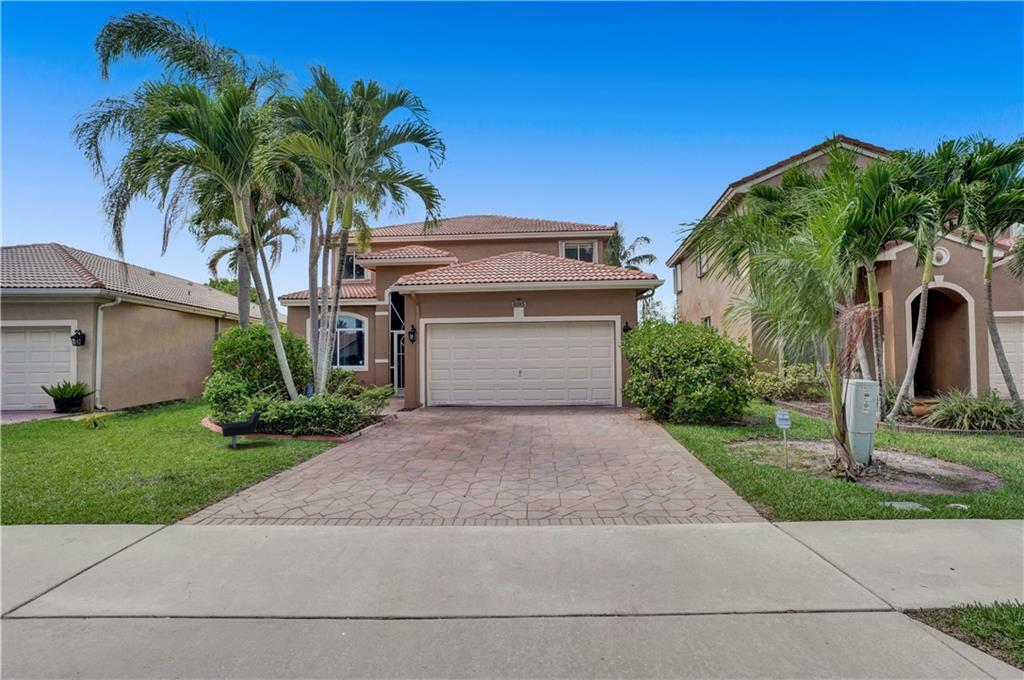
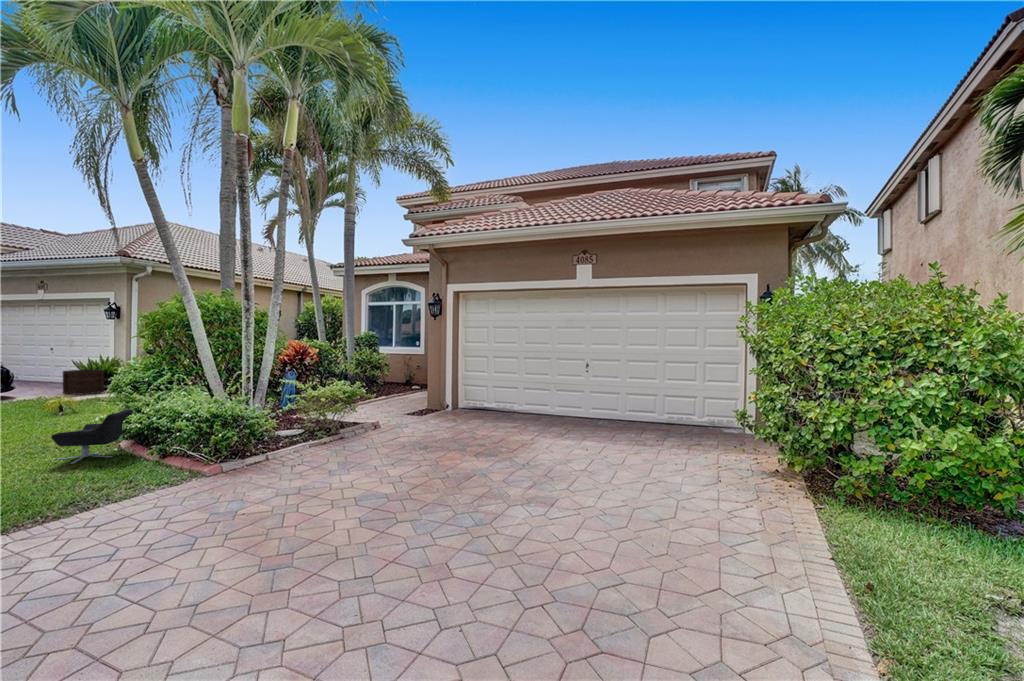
wooden crate: none [19,398,61,423] -> present [63,369,104,395]

